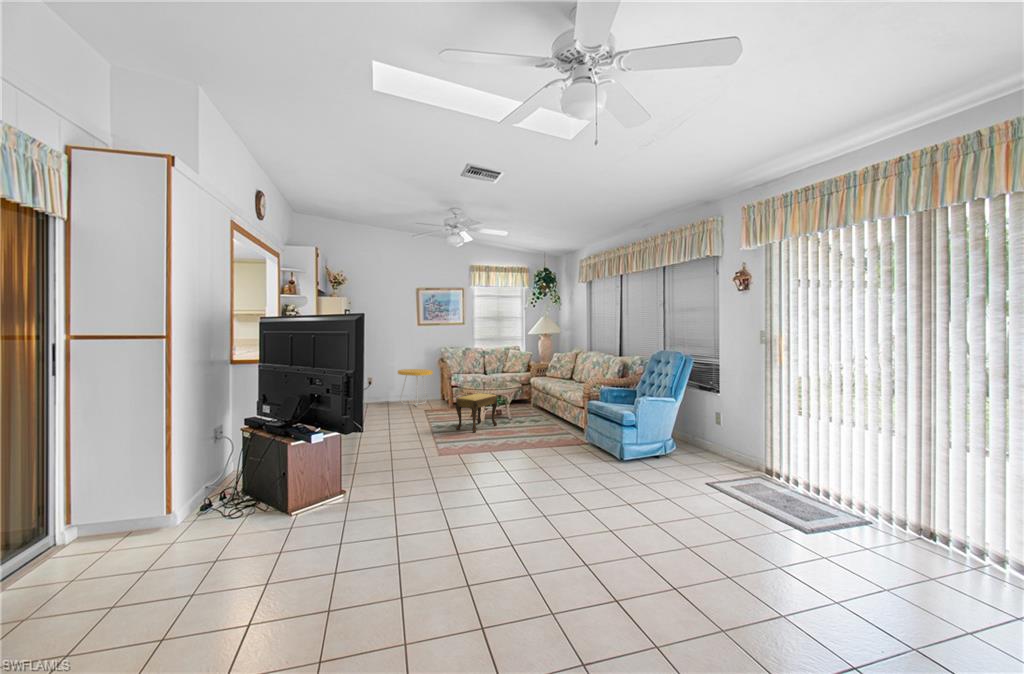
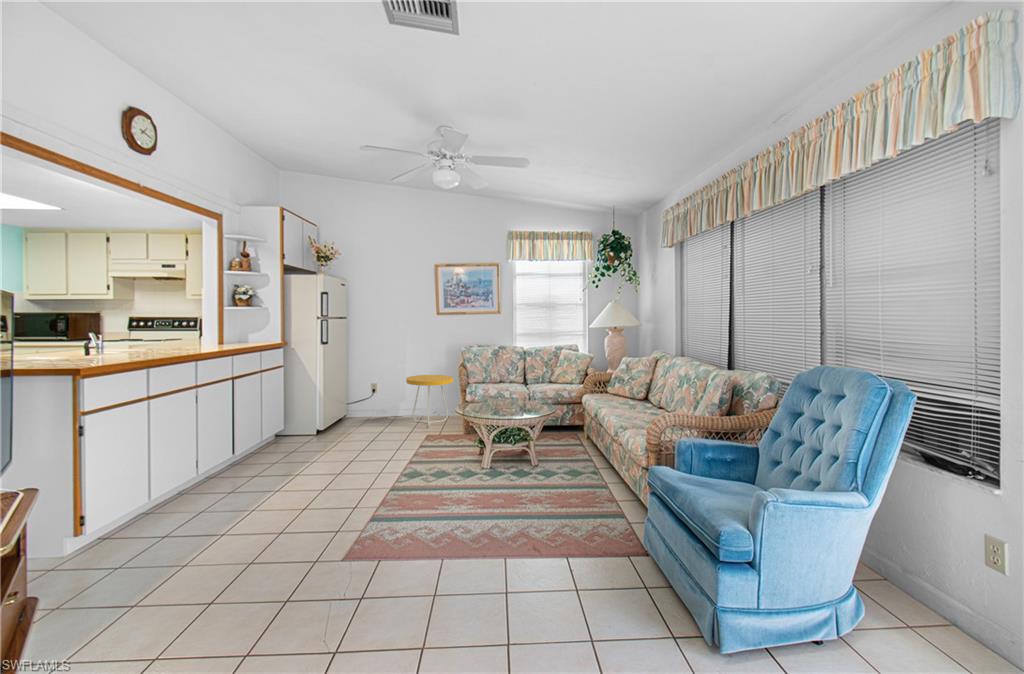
footstool: present [456,393,497,433] -> none [437,422,509,493]

